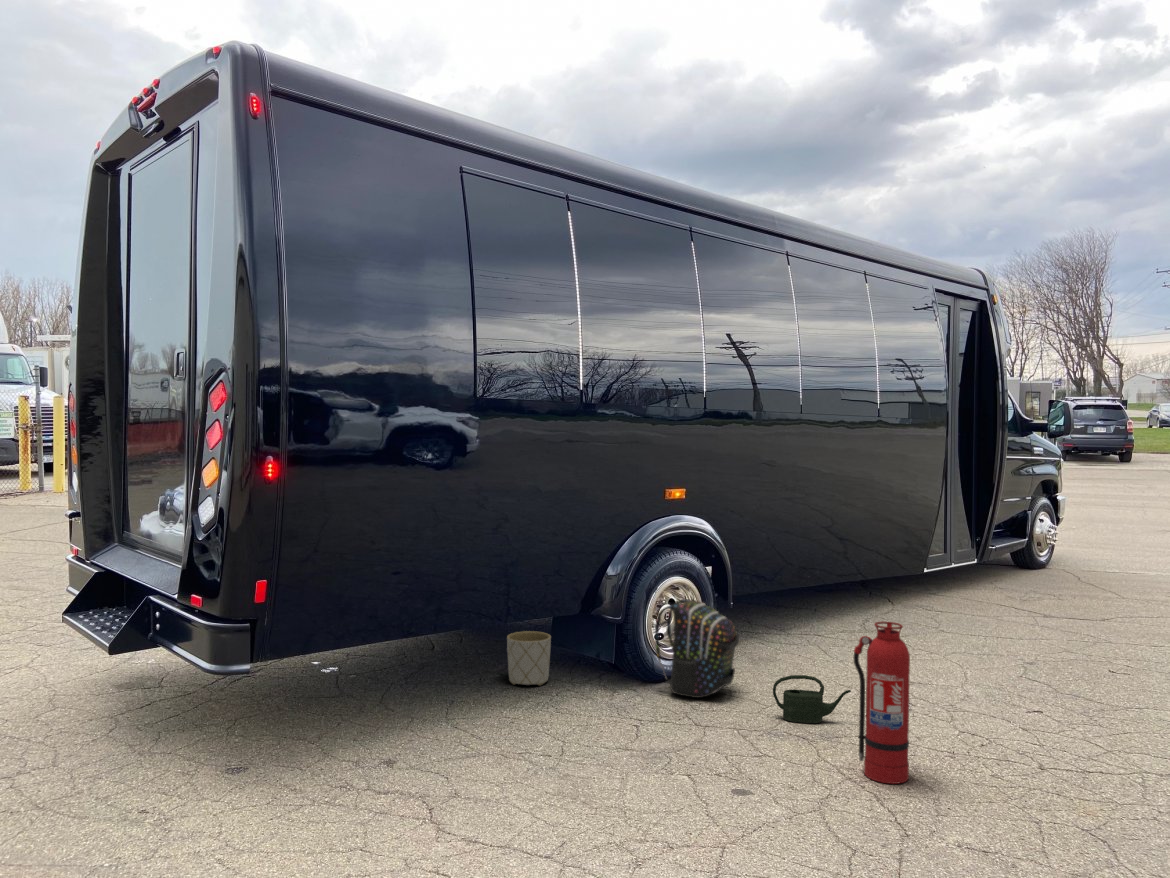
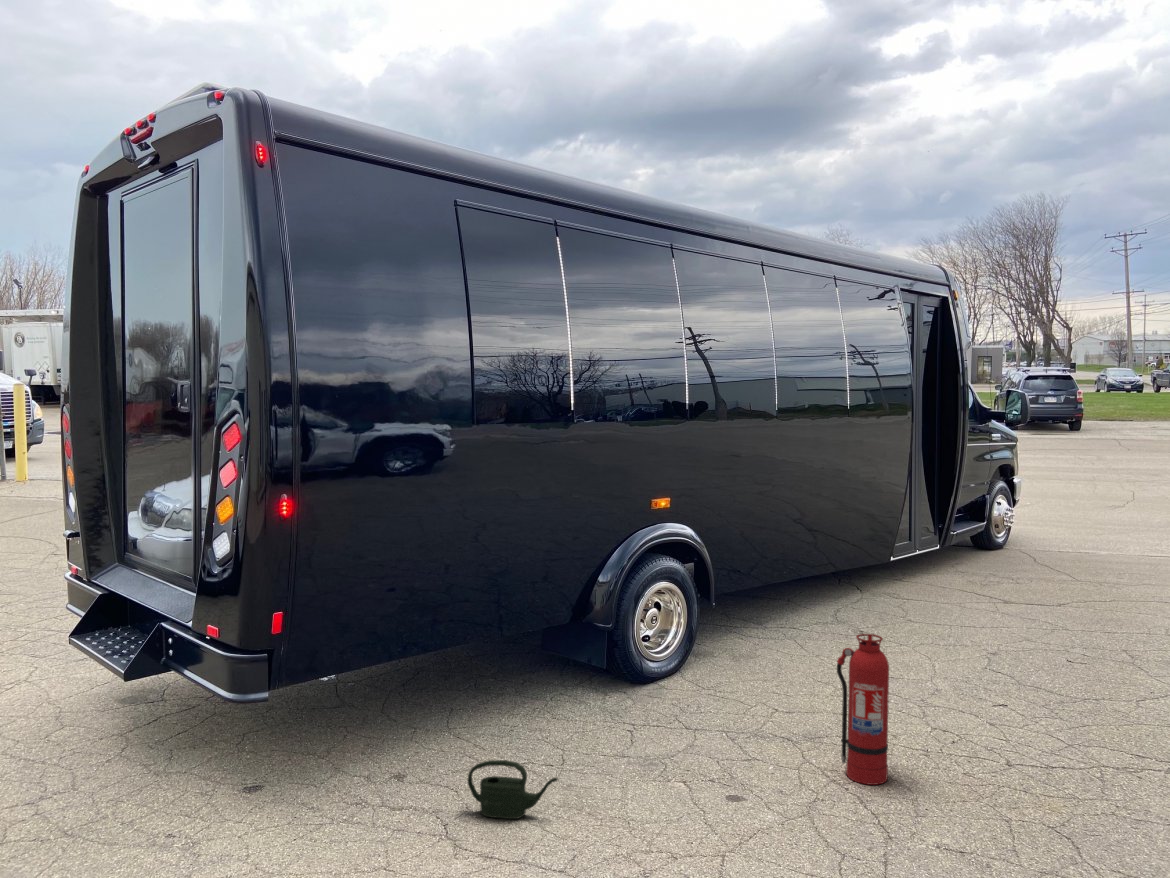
backpack: present [655,599,739,698] -> none [643,604,724,699]
planter: present [507,631,551,685] -> none [501,637,544,690]
watering can: present [773,675,851,723] -> present [468,760,557,819]

